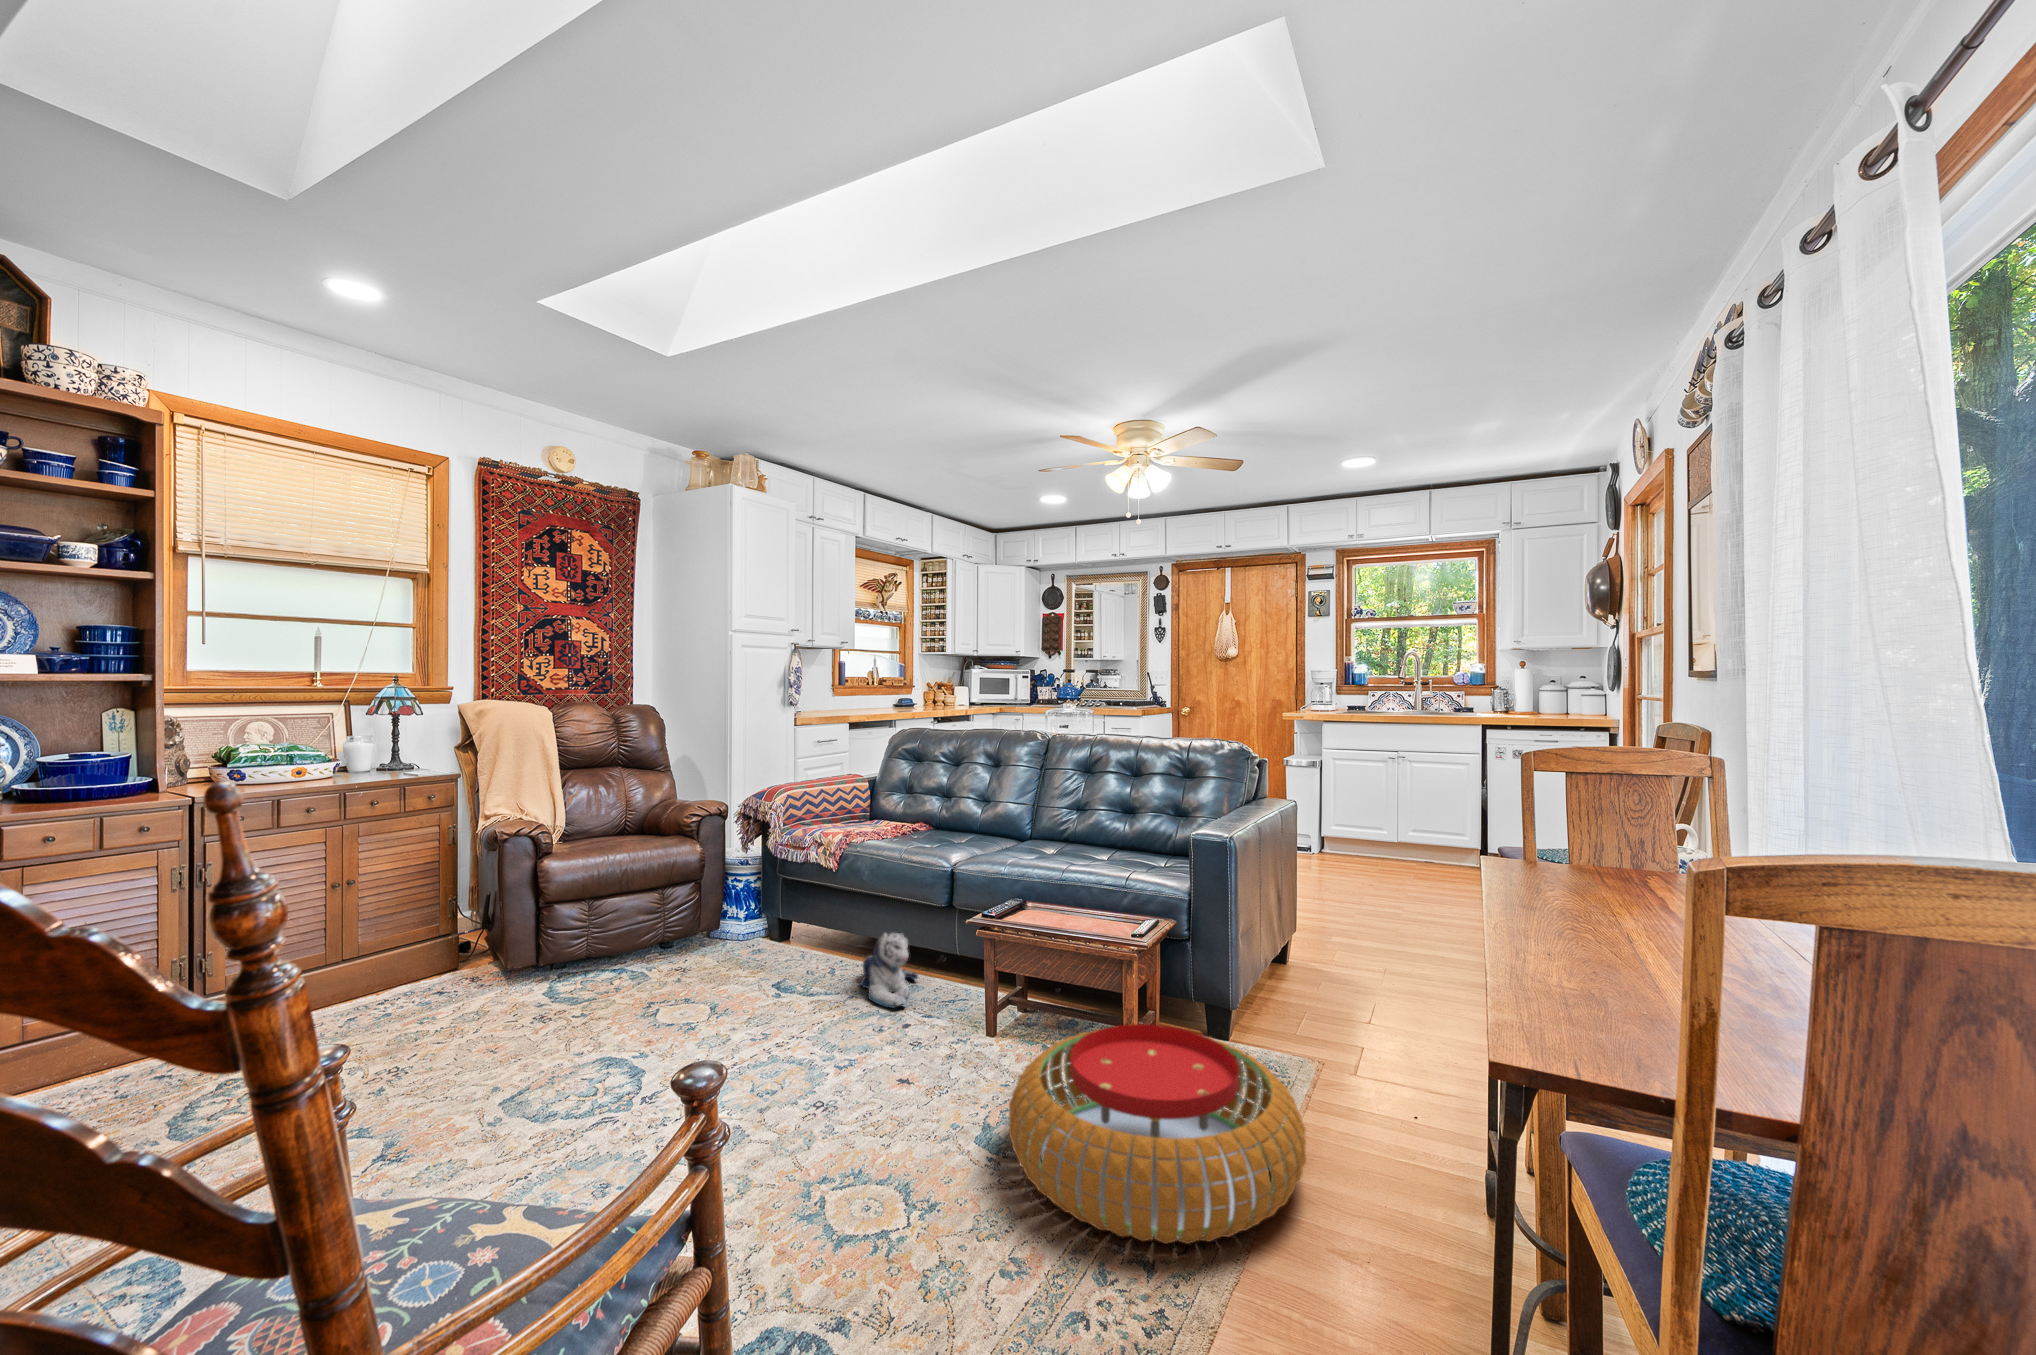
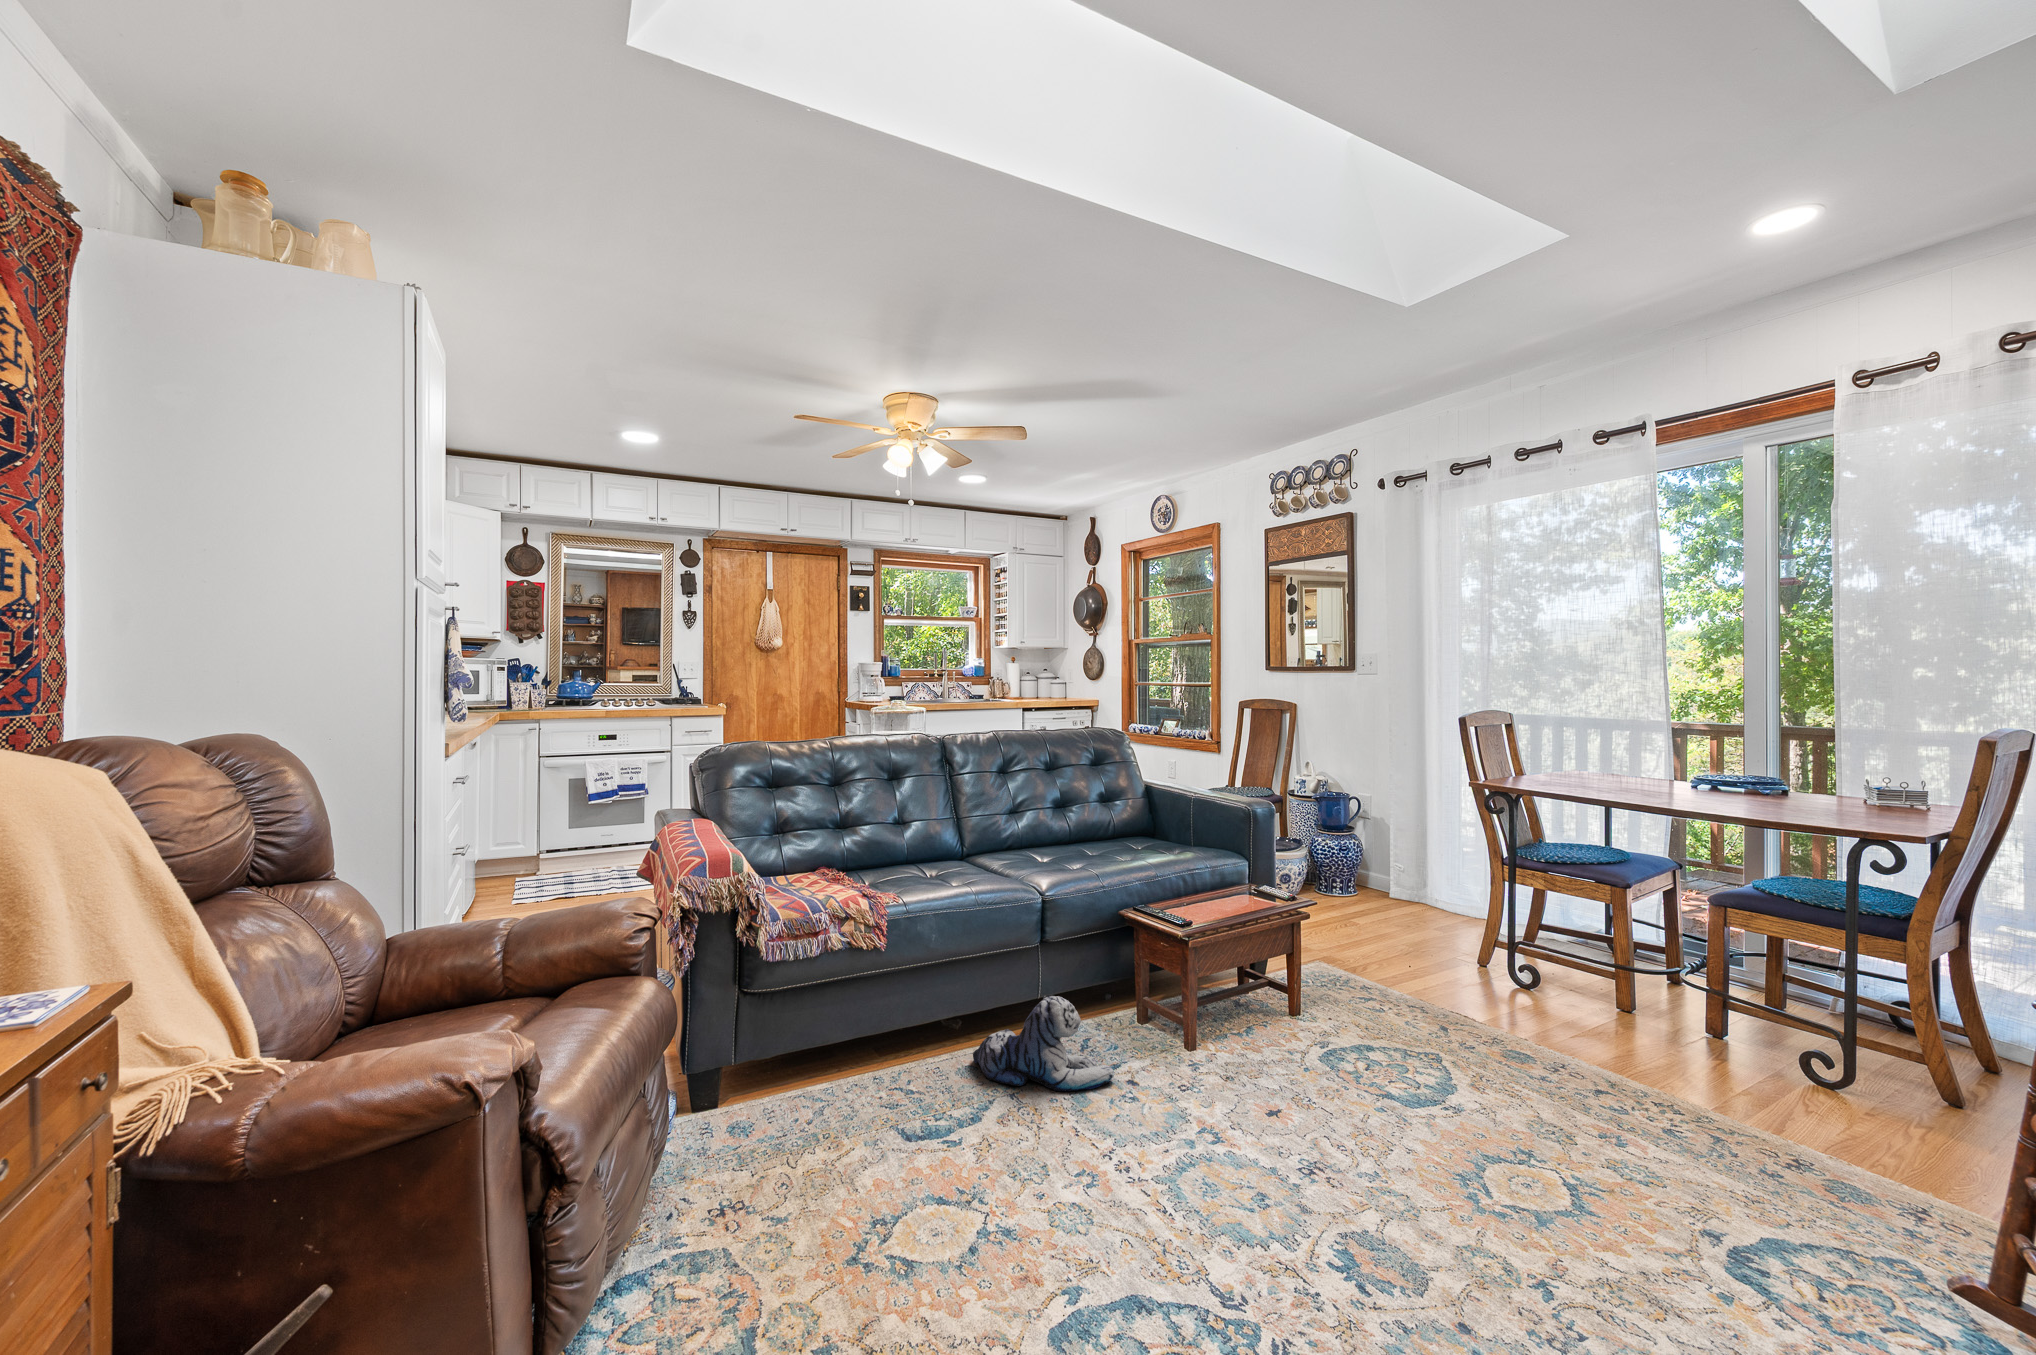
pouf: present [1009,1024,1306,1244] -> none [1363,952,1636,1112]

